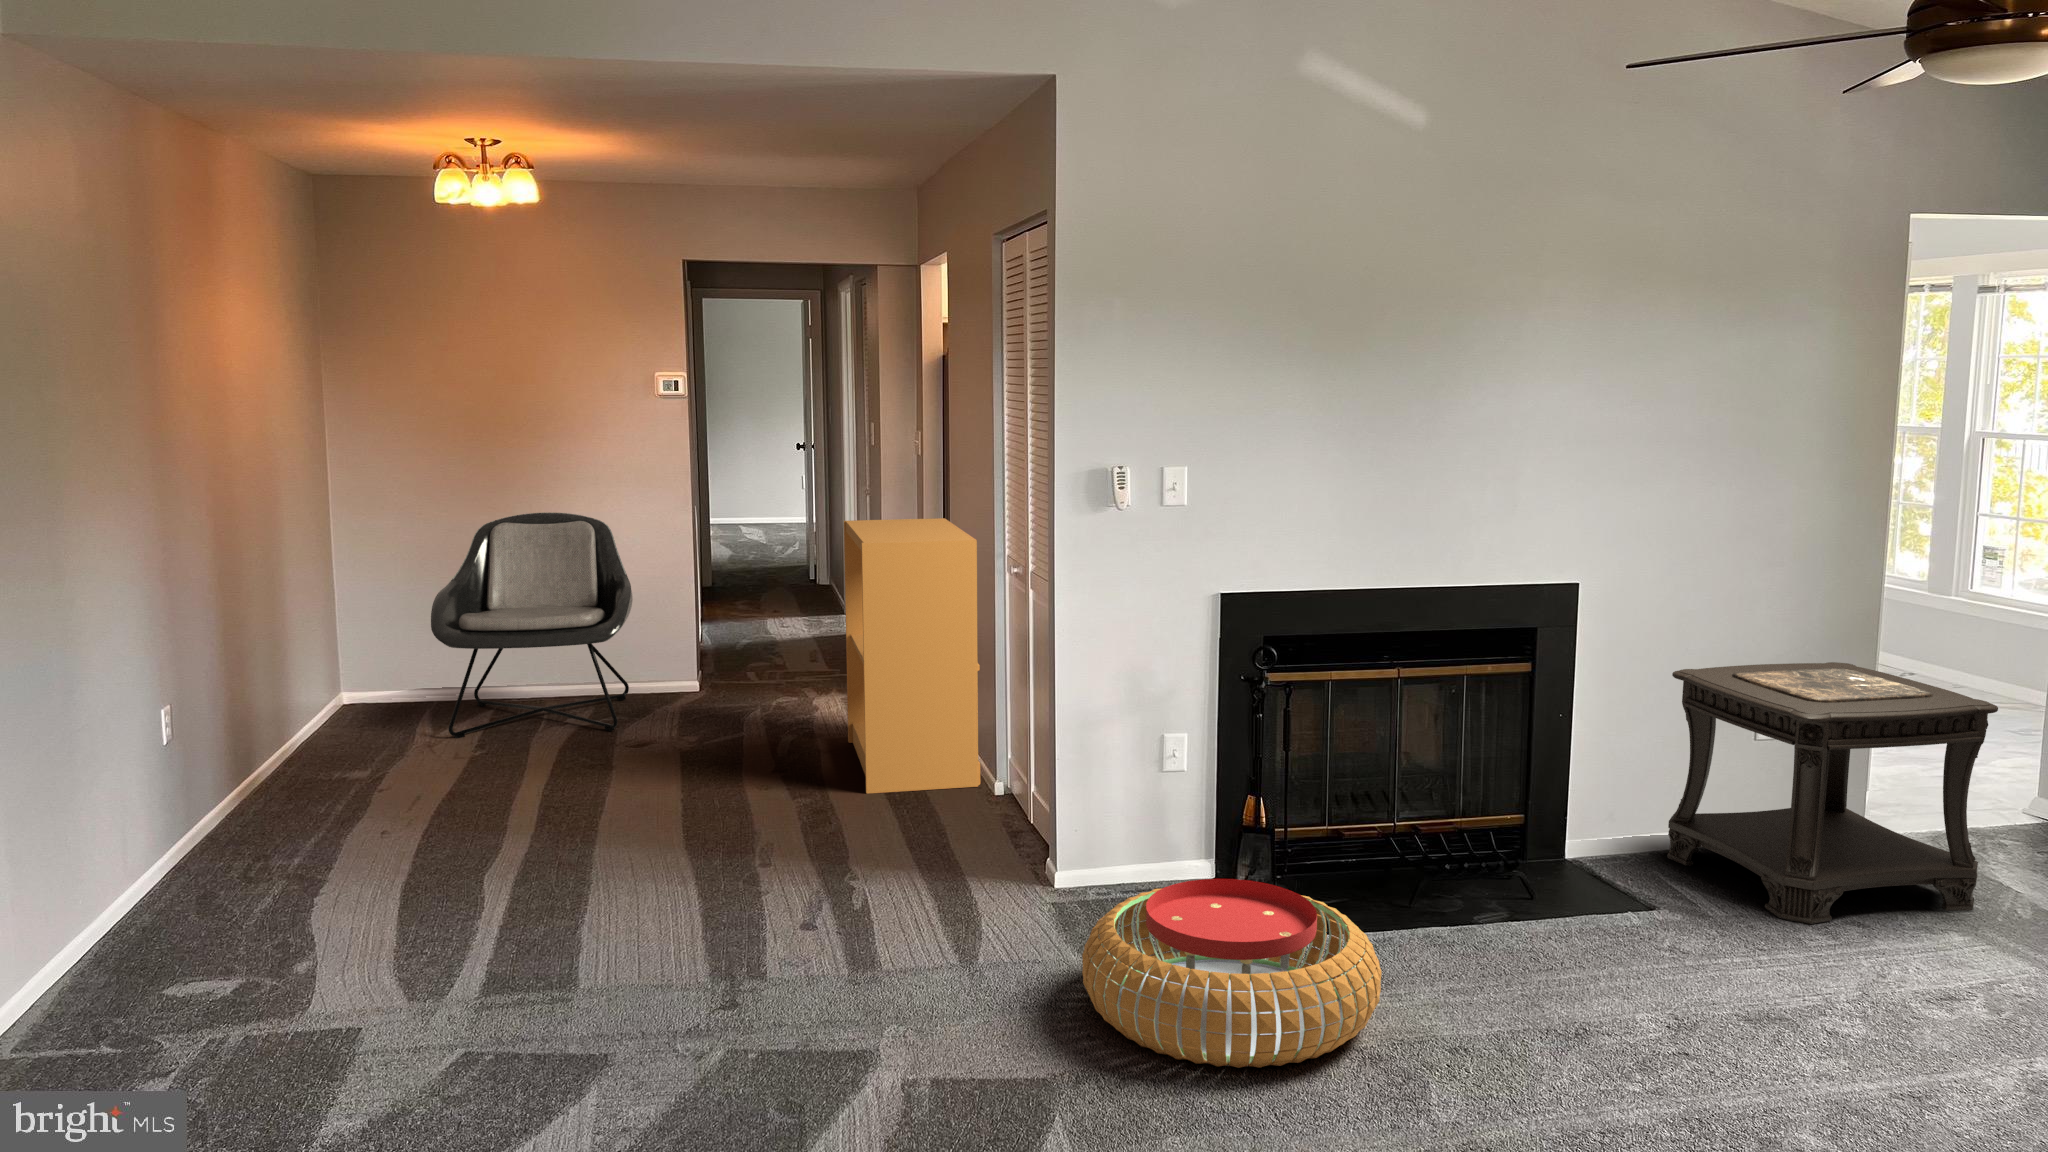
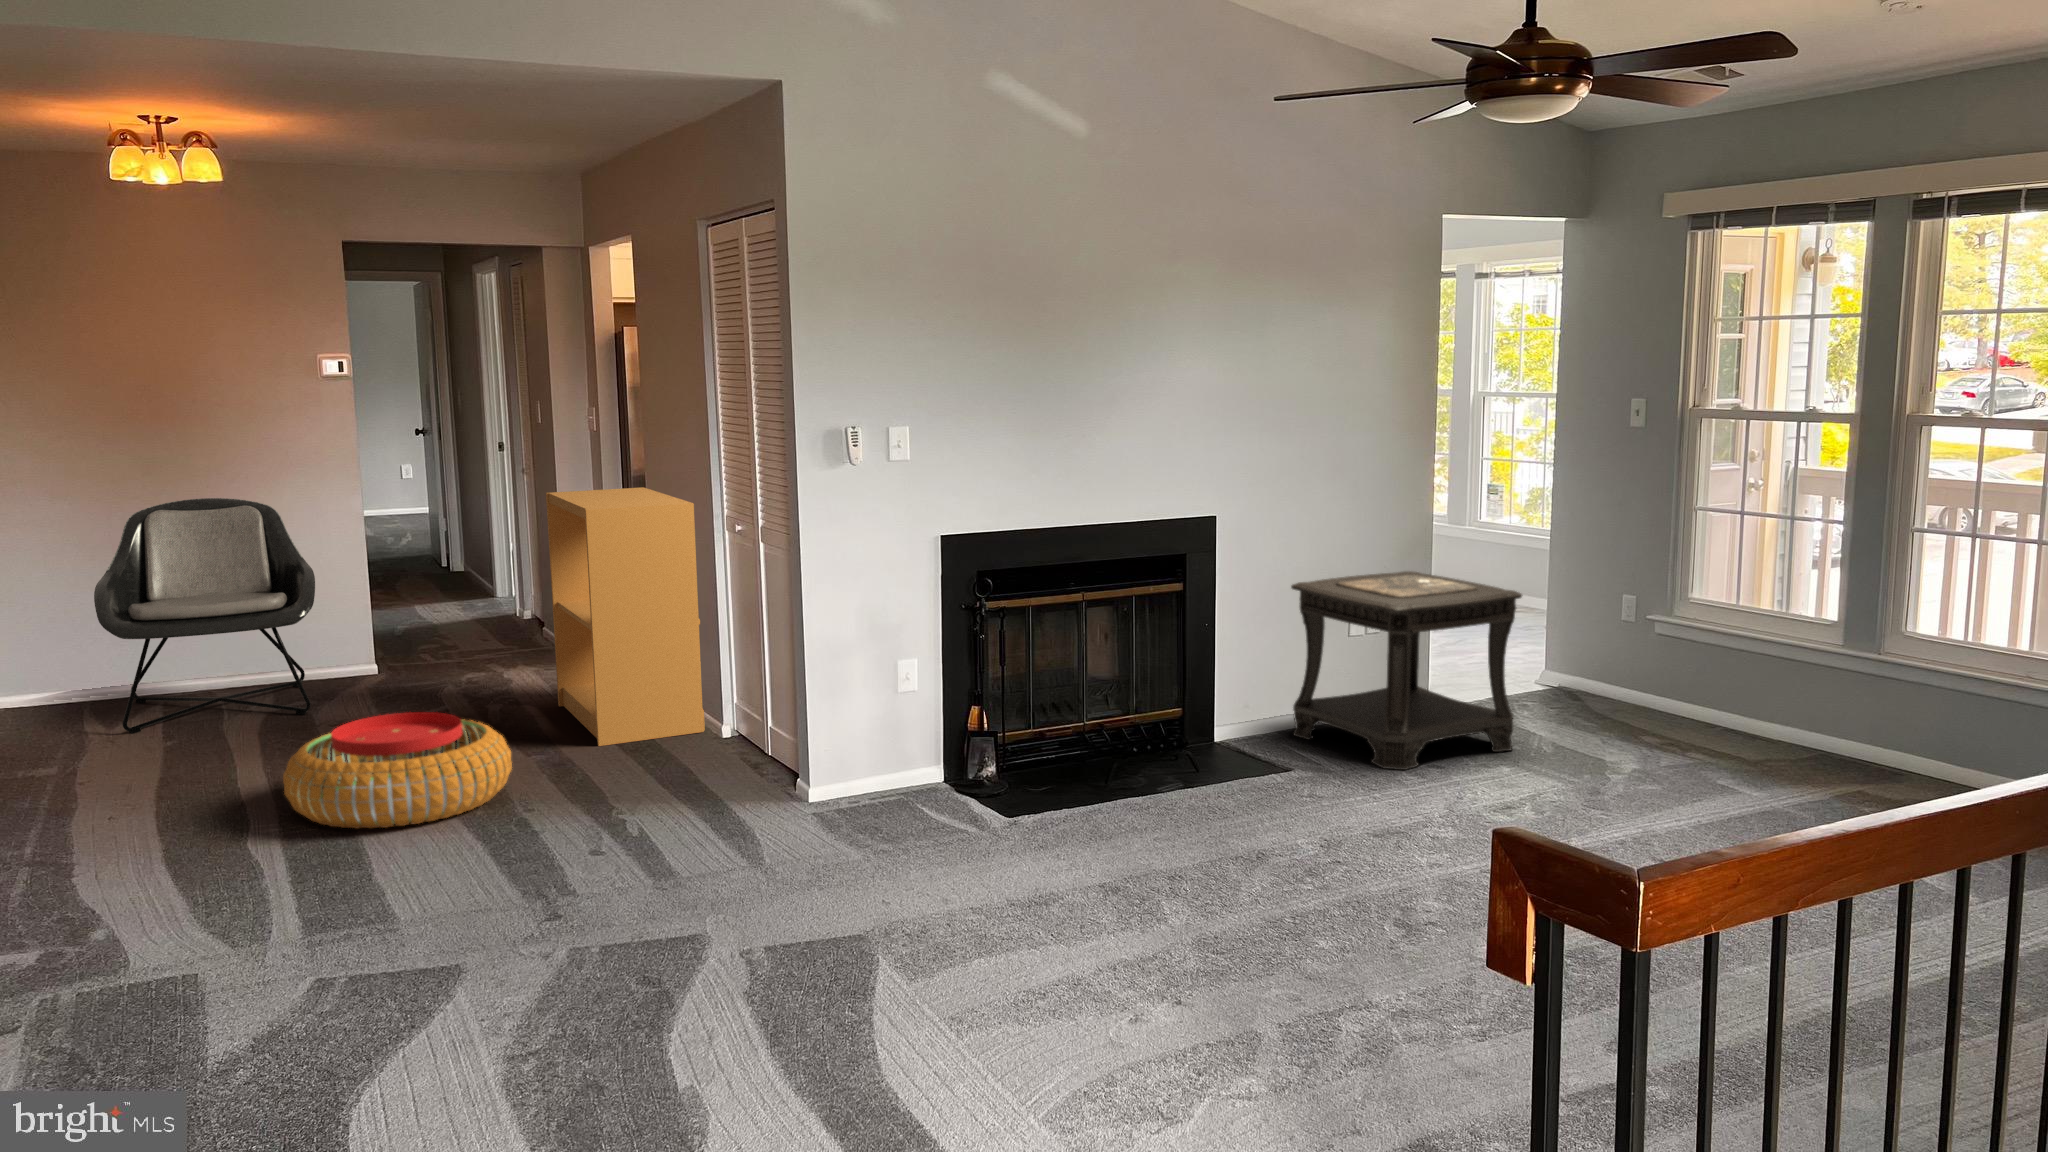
pouf: present [1082,879,1382,1068] -> present [283,712,512,828]

